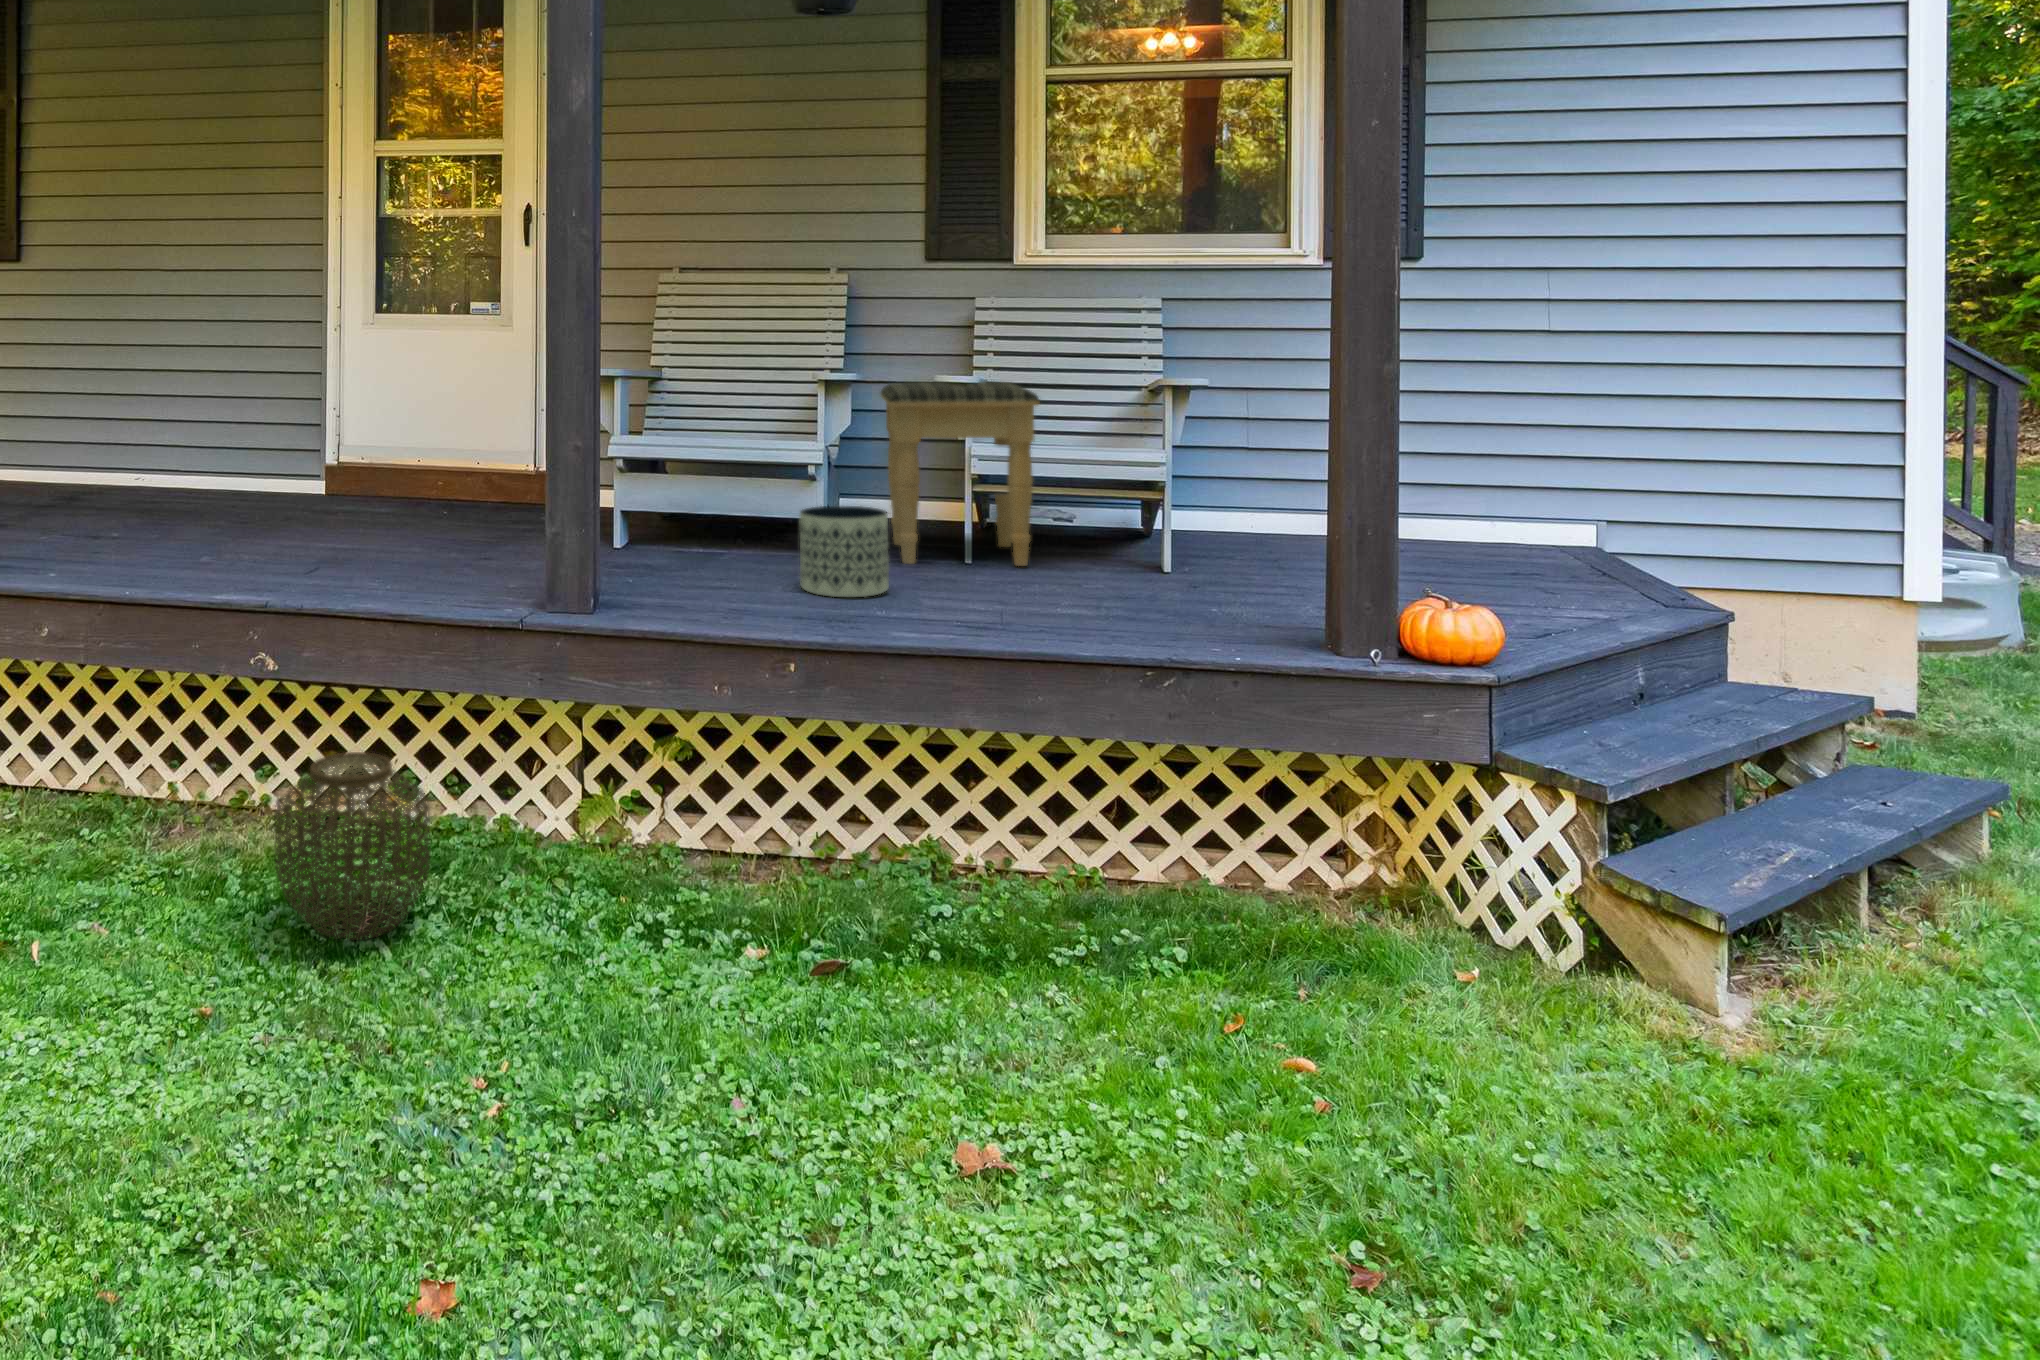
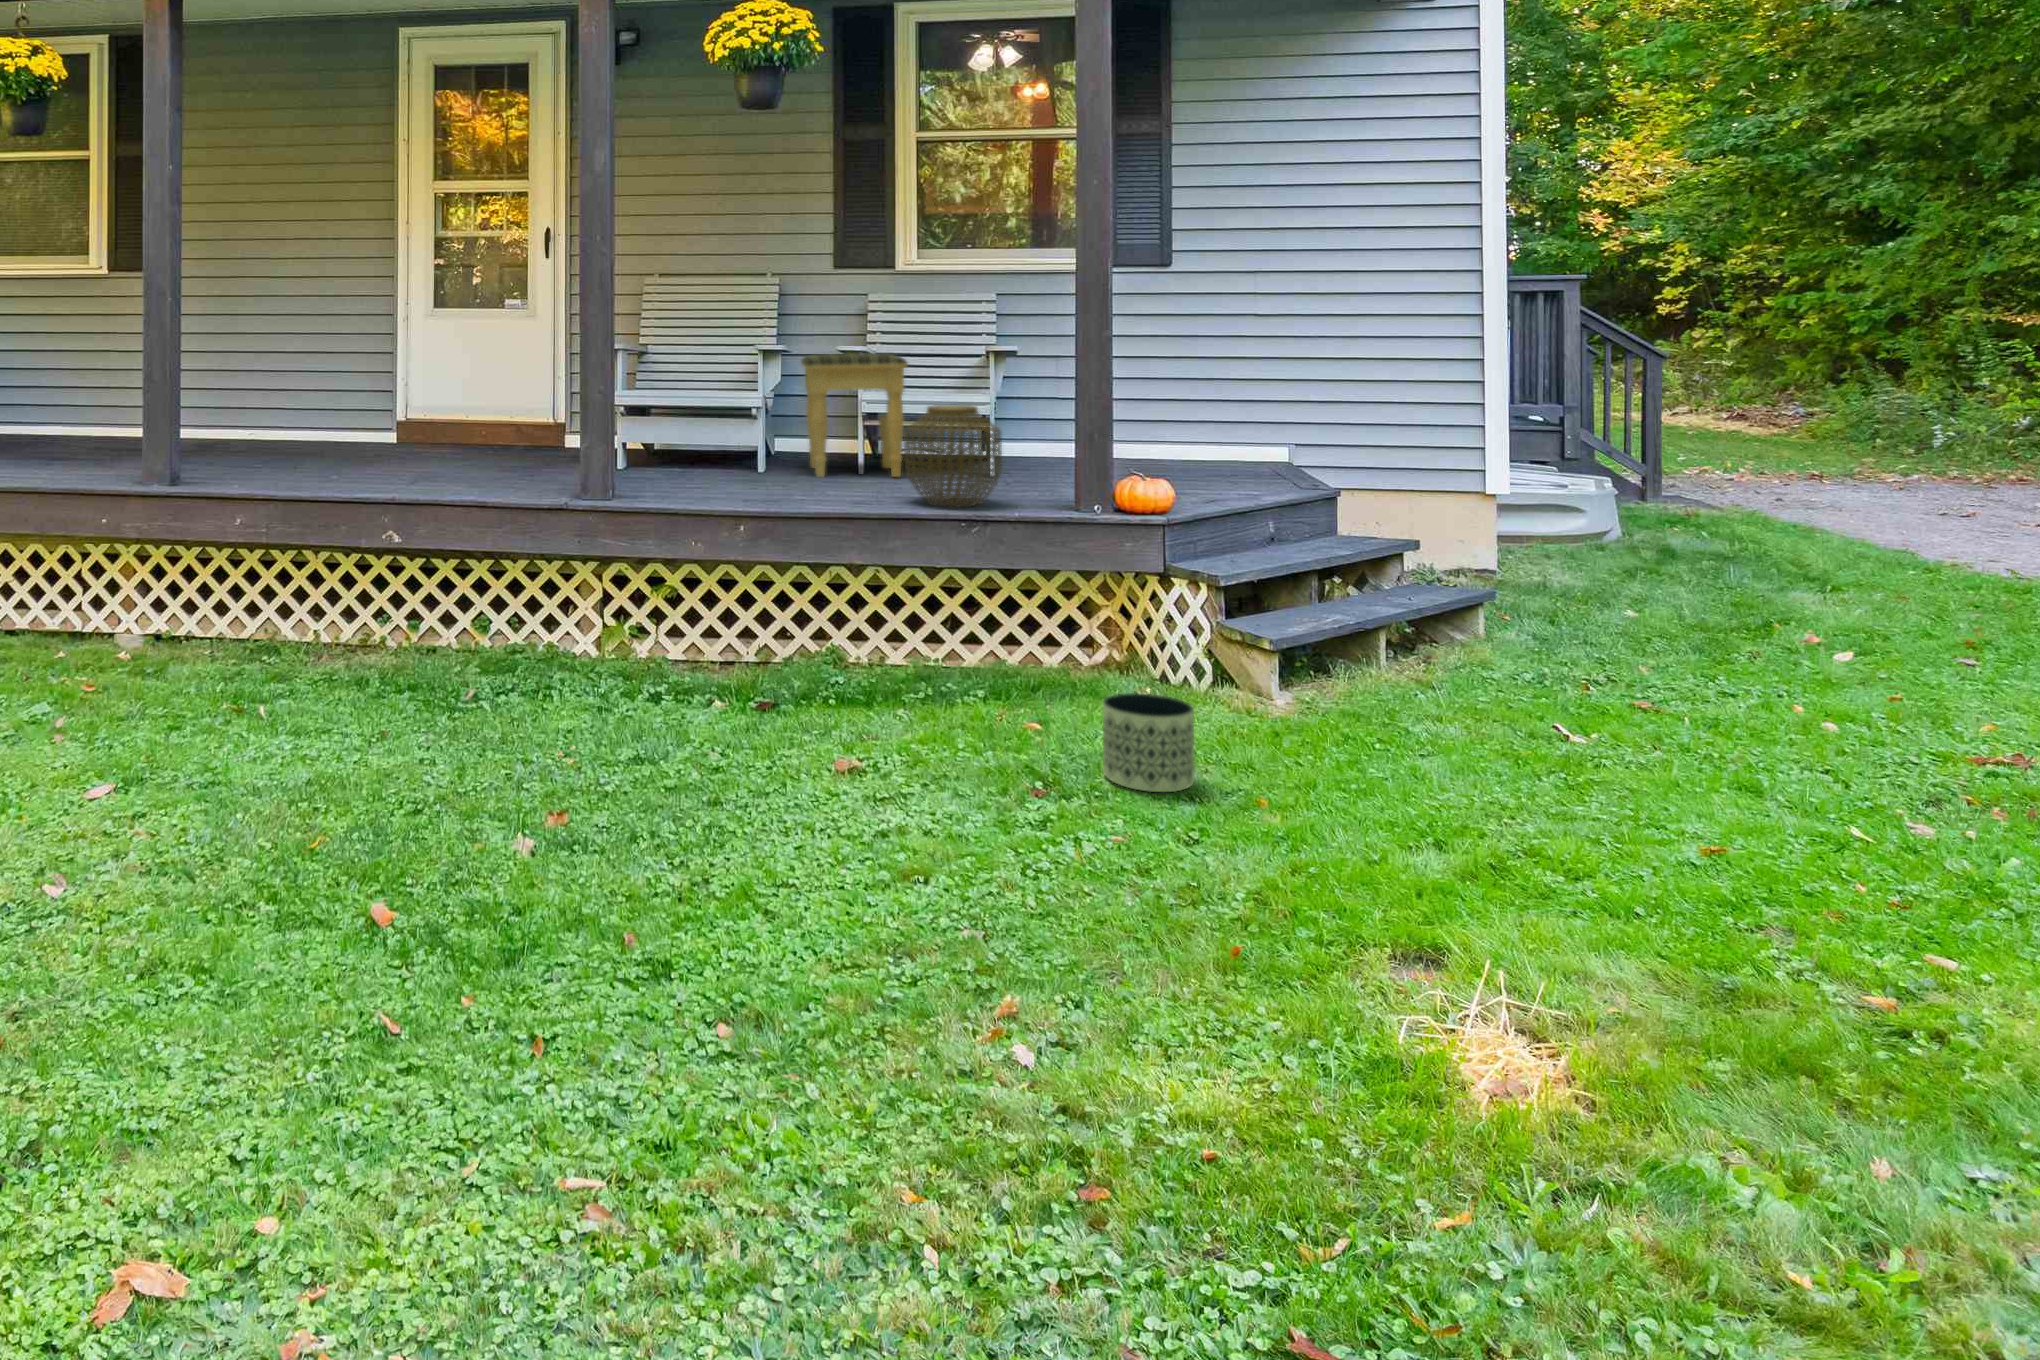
planter: present [800,506,889,597] -> present [1103,693,1195,792]
woven basket: present [274,752,430,940] -> present [904,405,1002,507]

